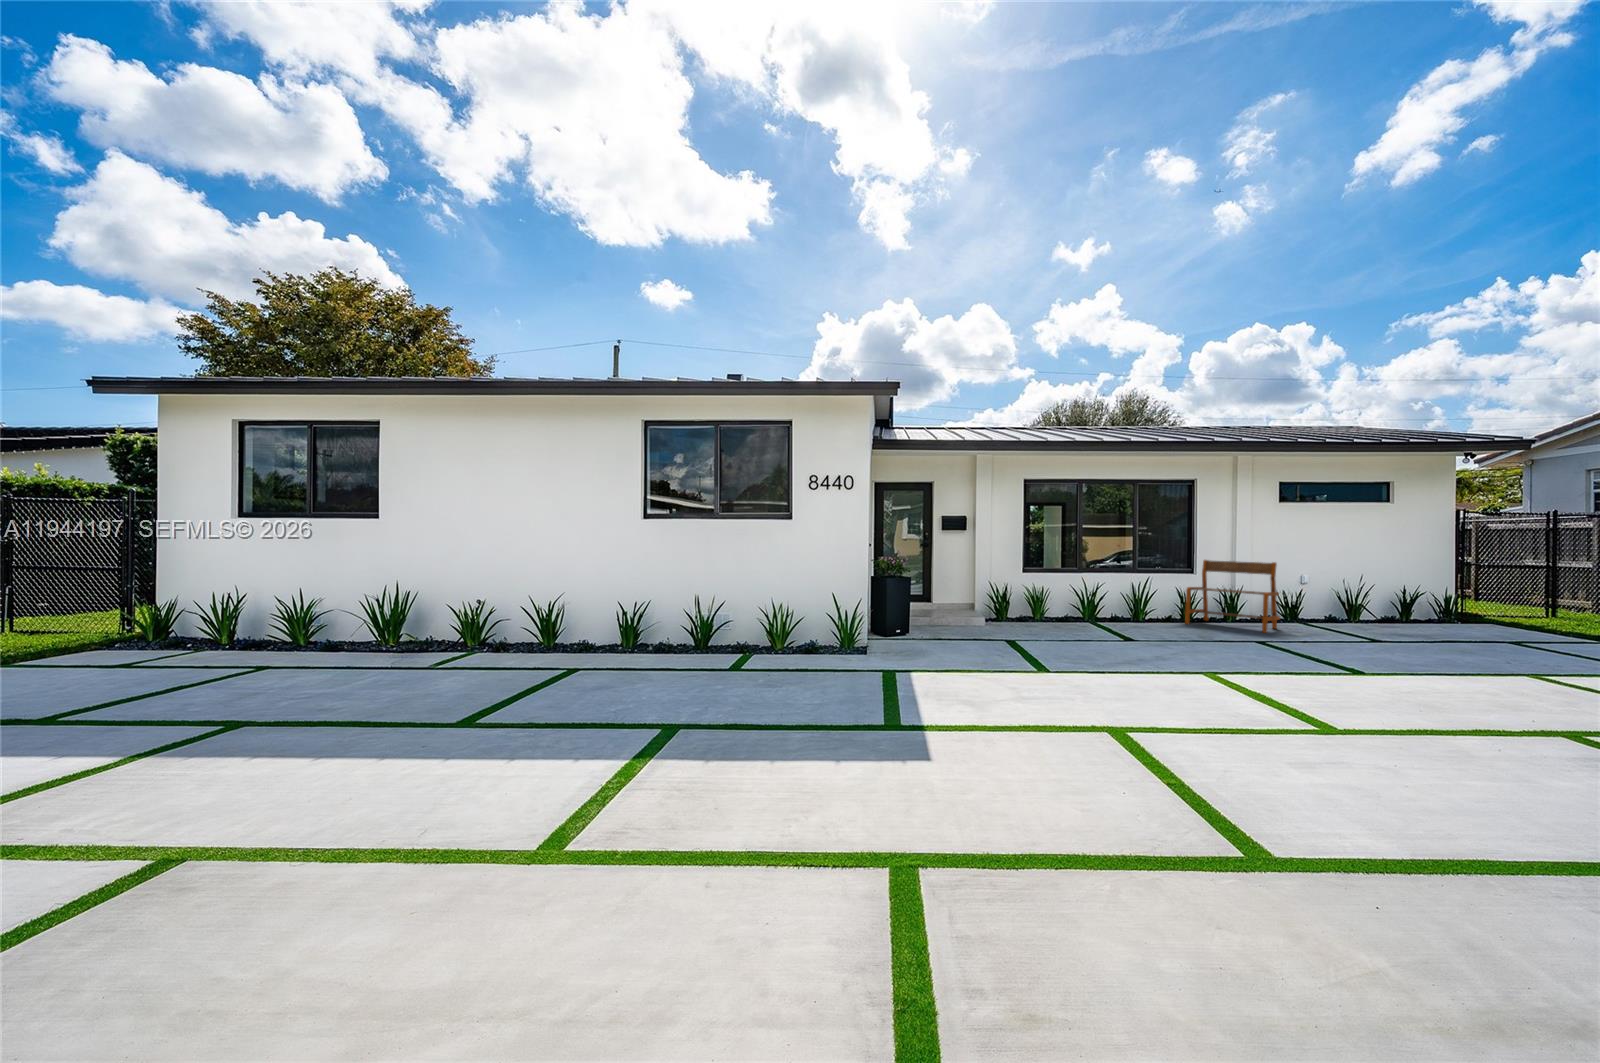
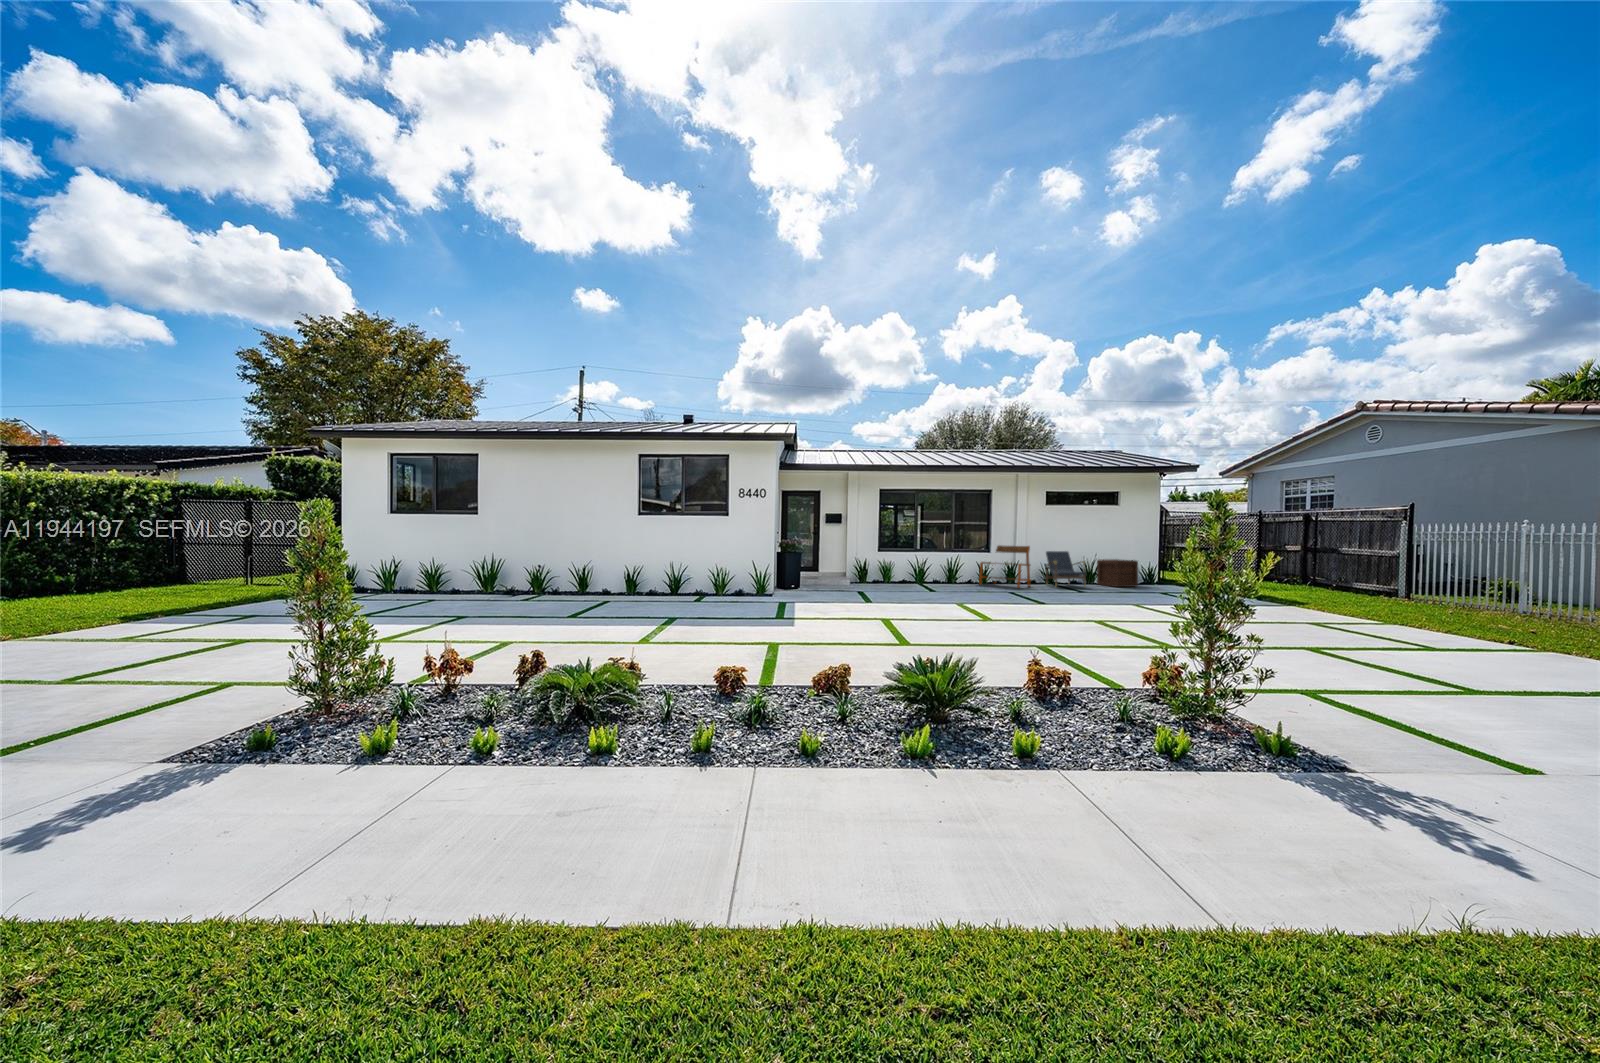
lounge chair: none [1294,570,1379,631] -> present [1046,551,1086,587]
wooden crate: none [1380,582,1461,630] -> present [1097,559,1138,587]

